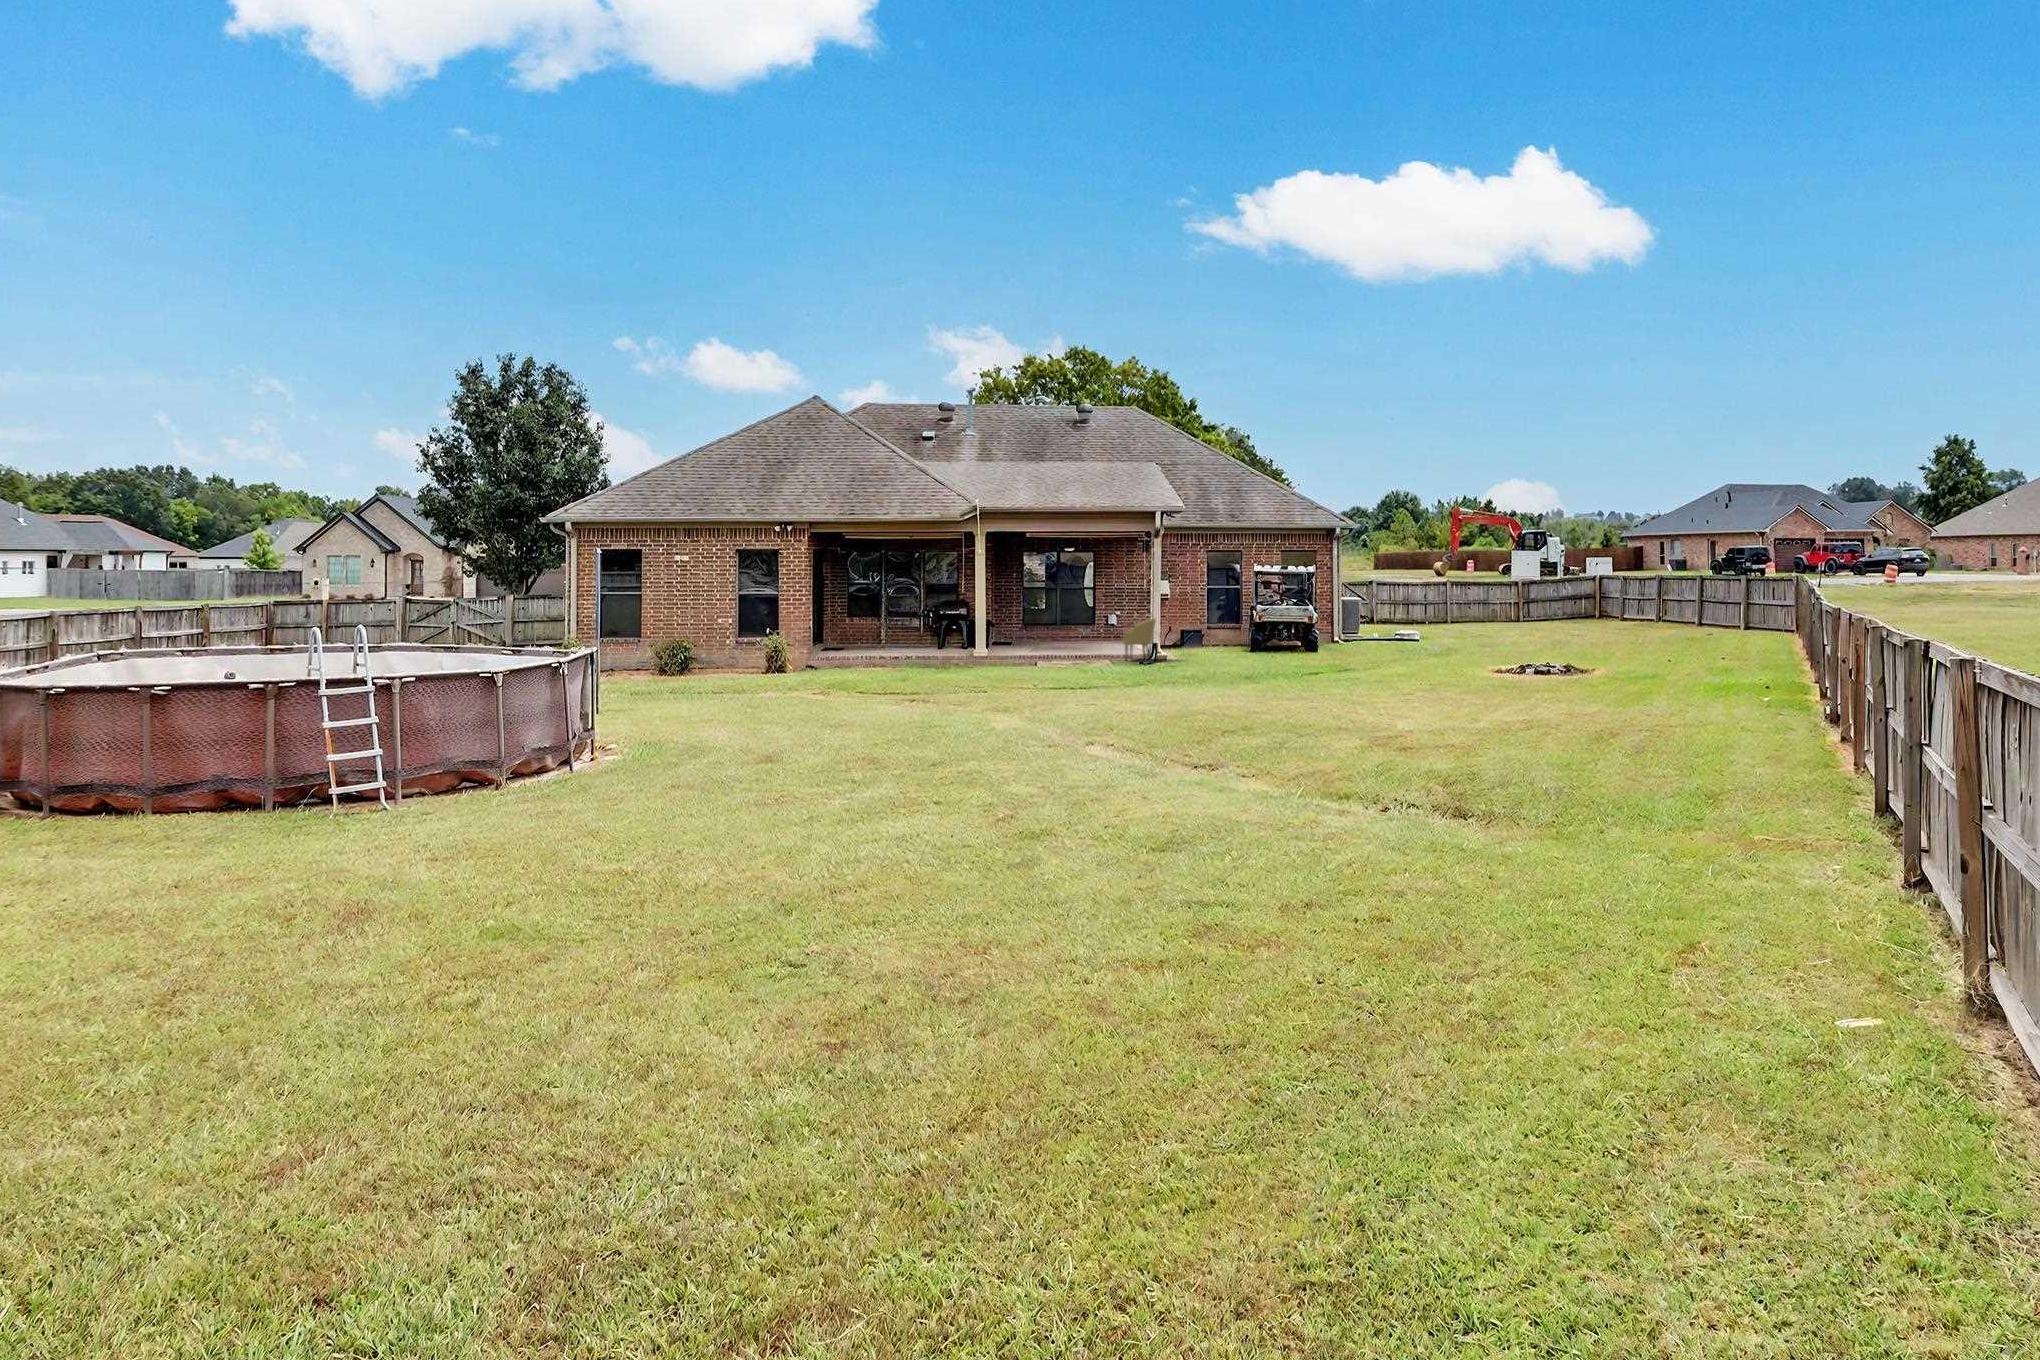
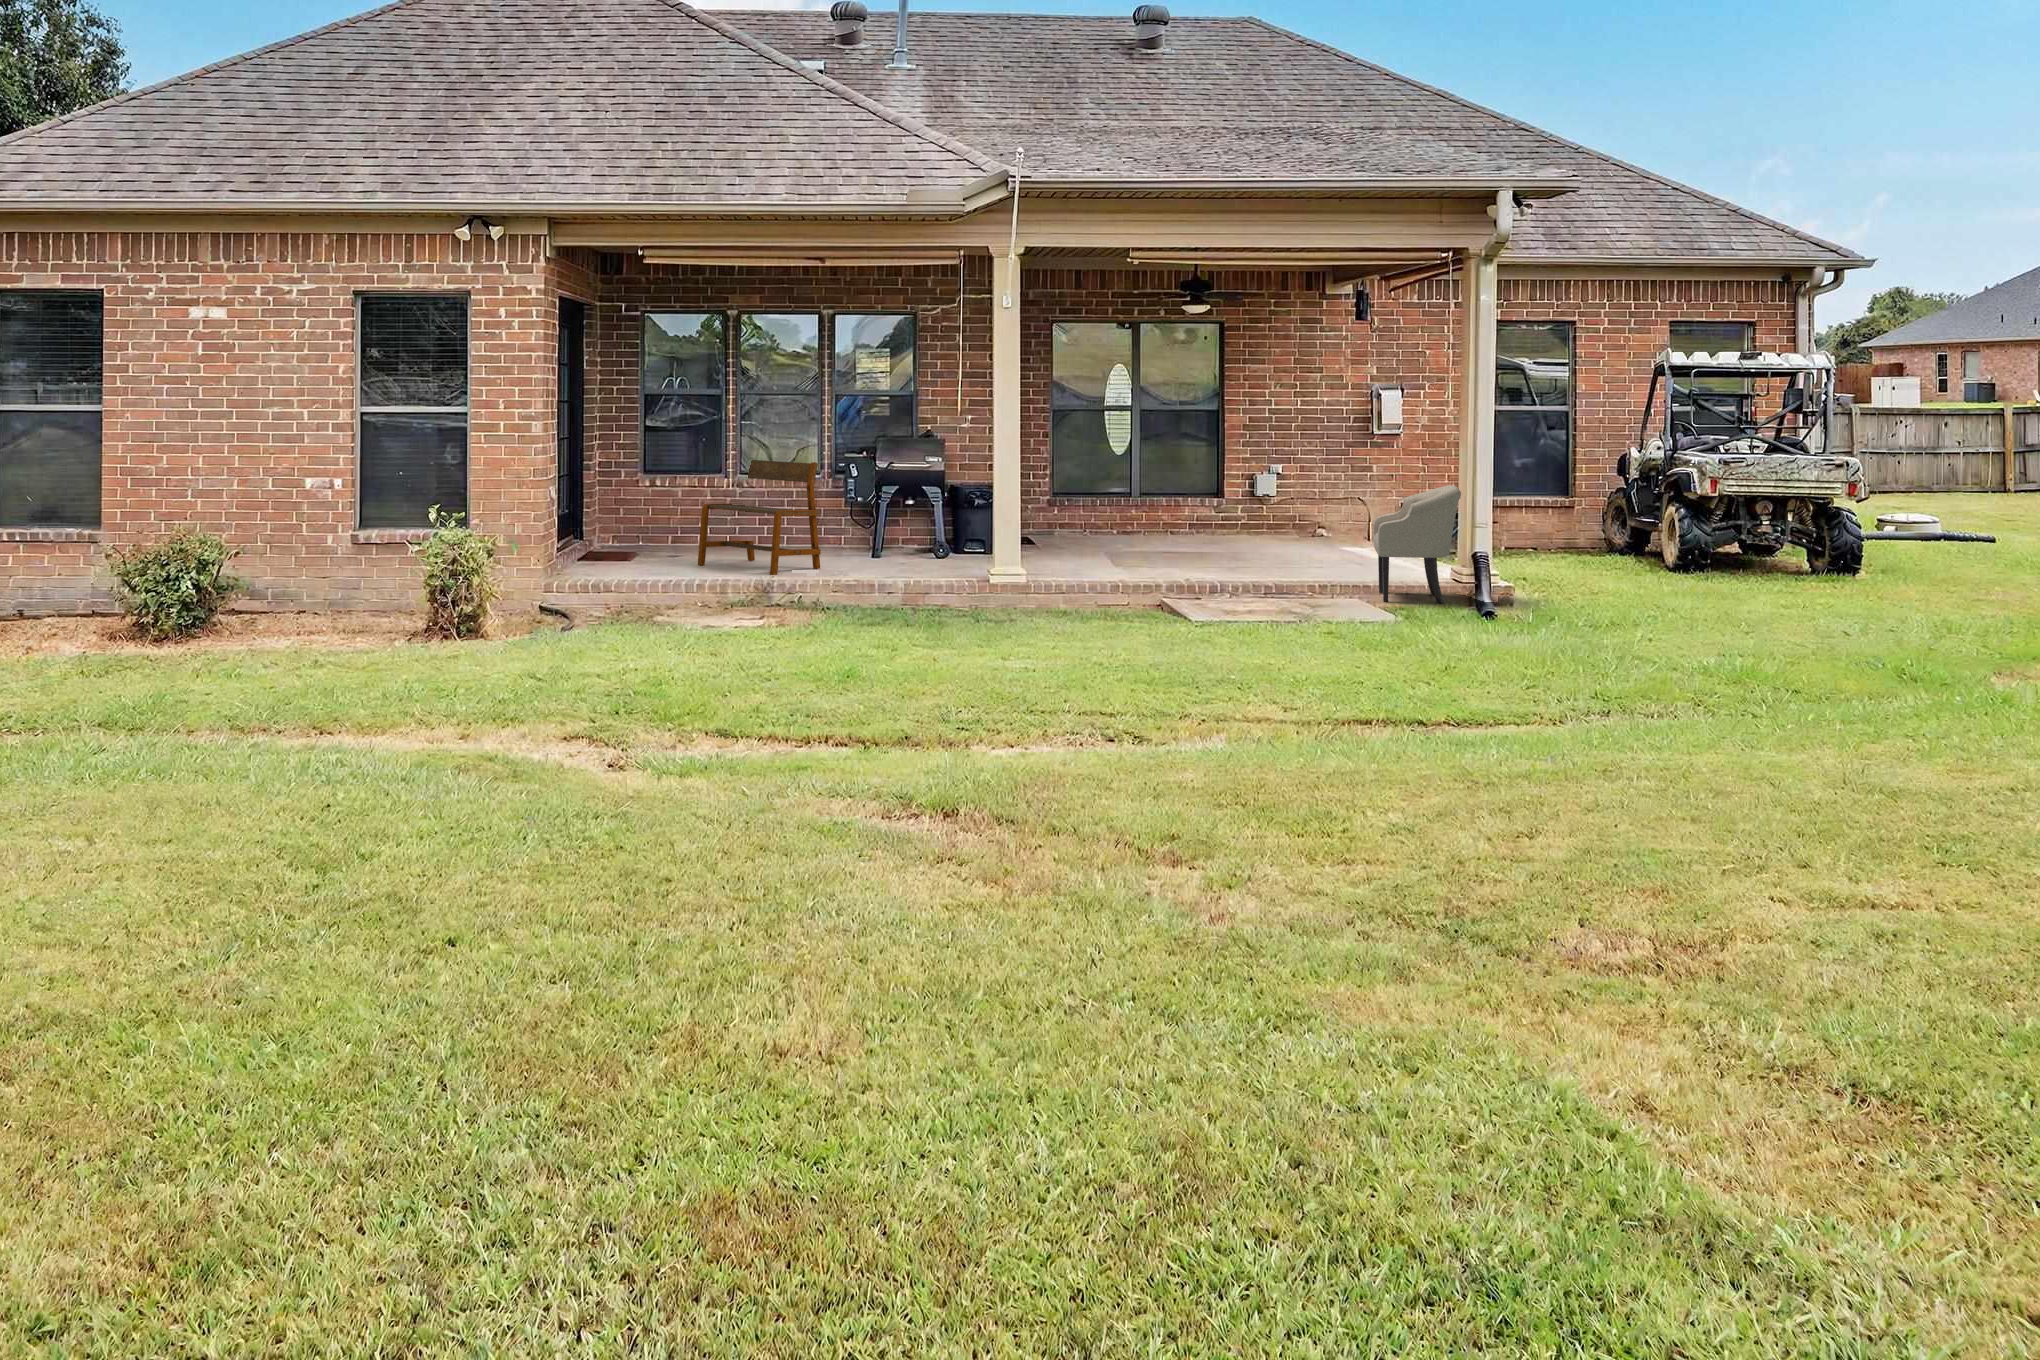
bench: none [875,611,924,657] -> present [698,460,821,575]

